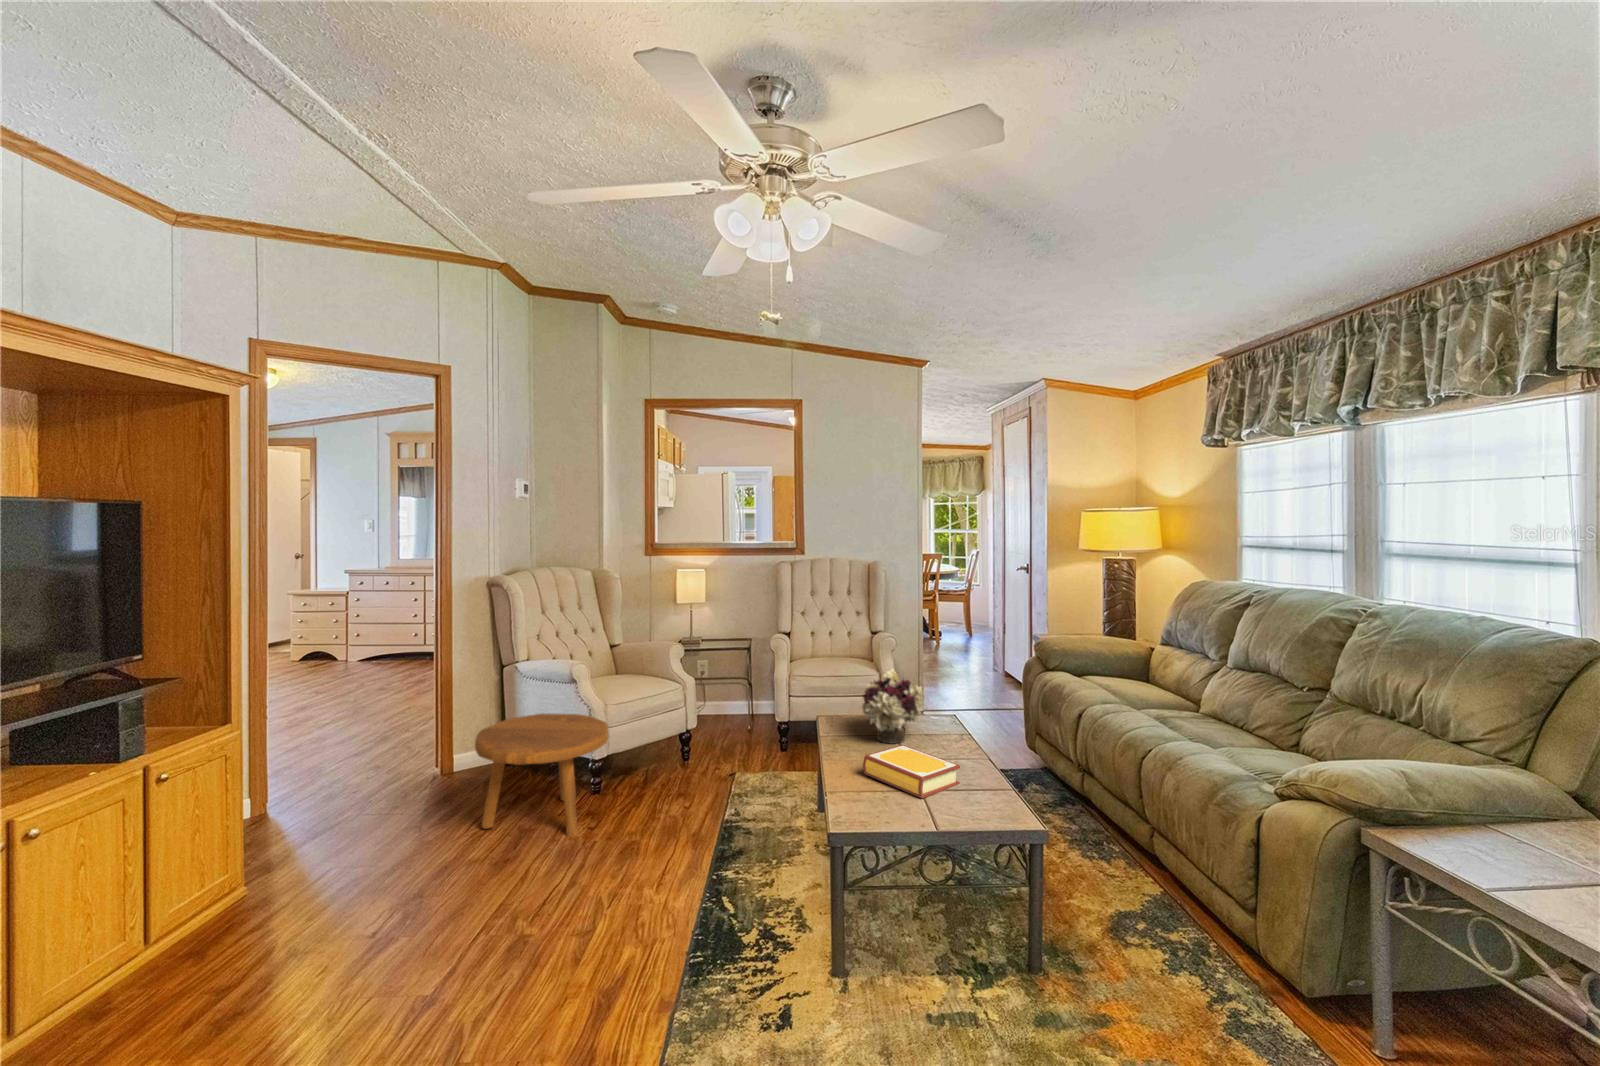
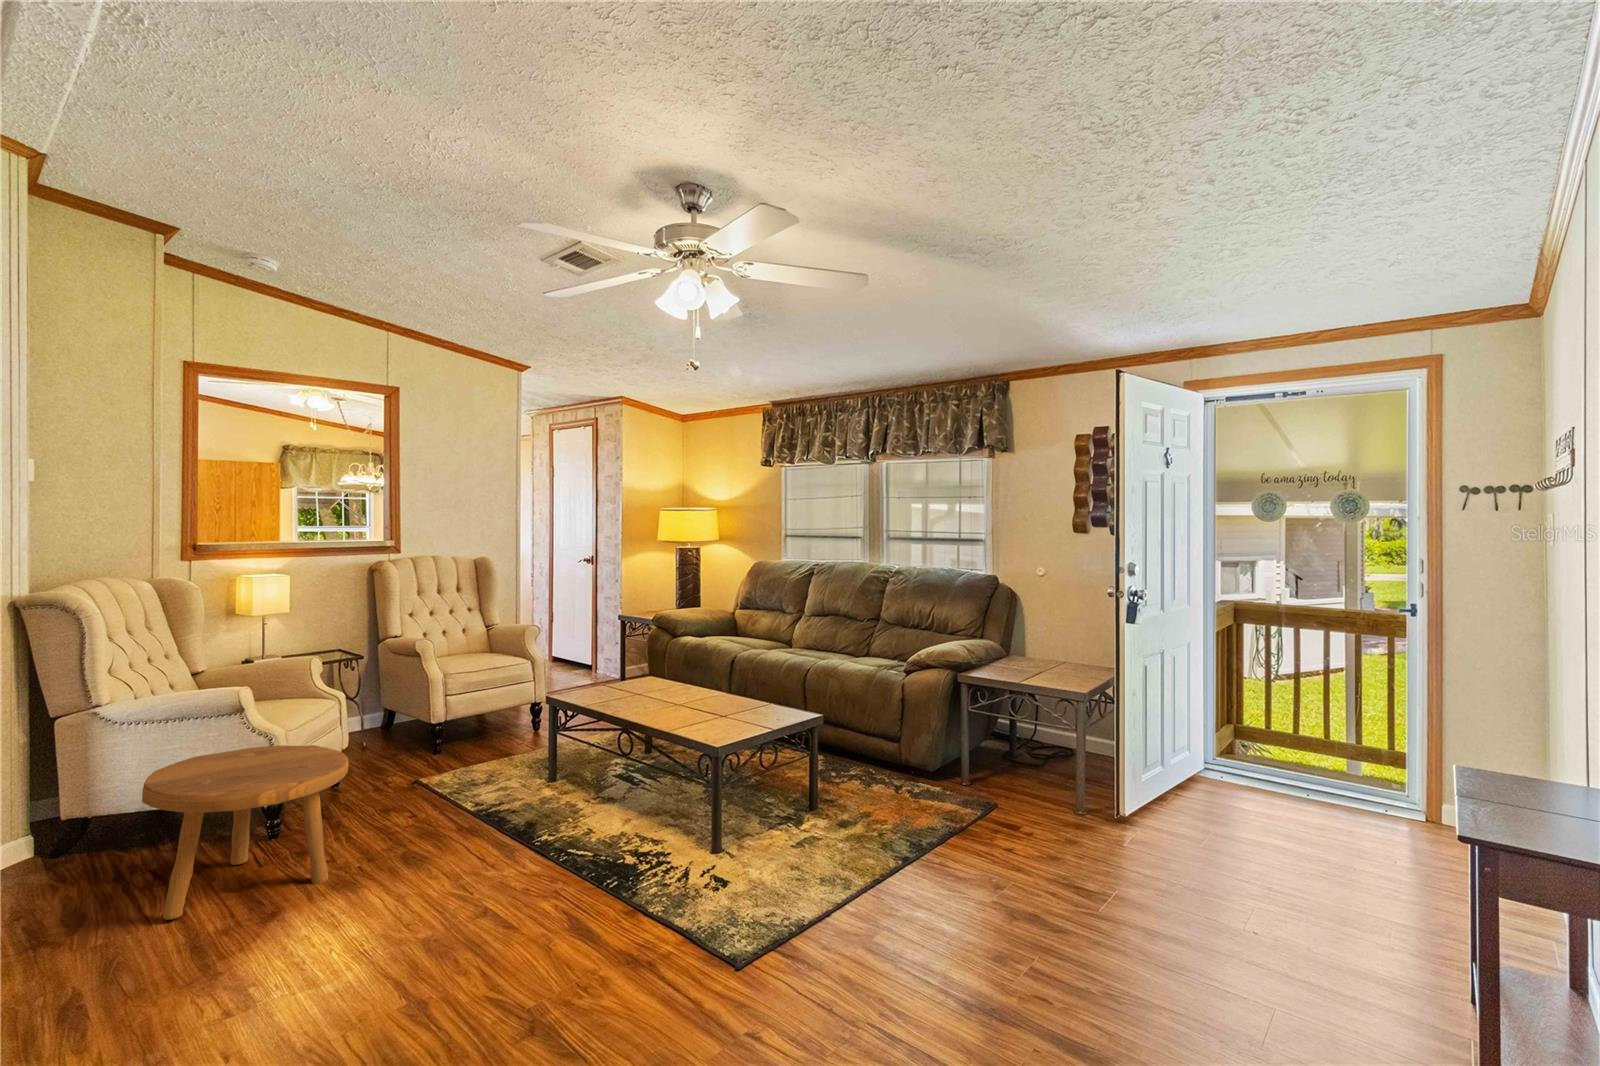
flower arrangement: present [862,669,924,744] -> none [621,635,683,699]
book: present [863,745,960,798] -> none [683,691,748,718]

